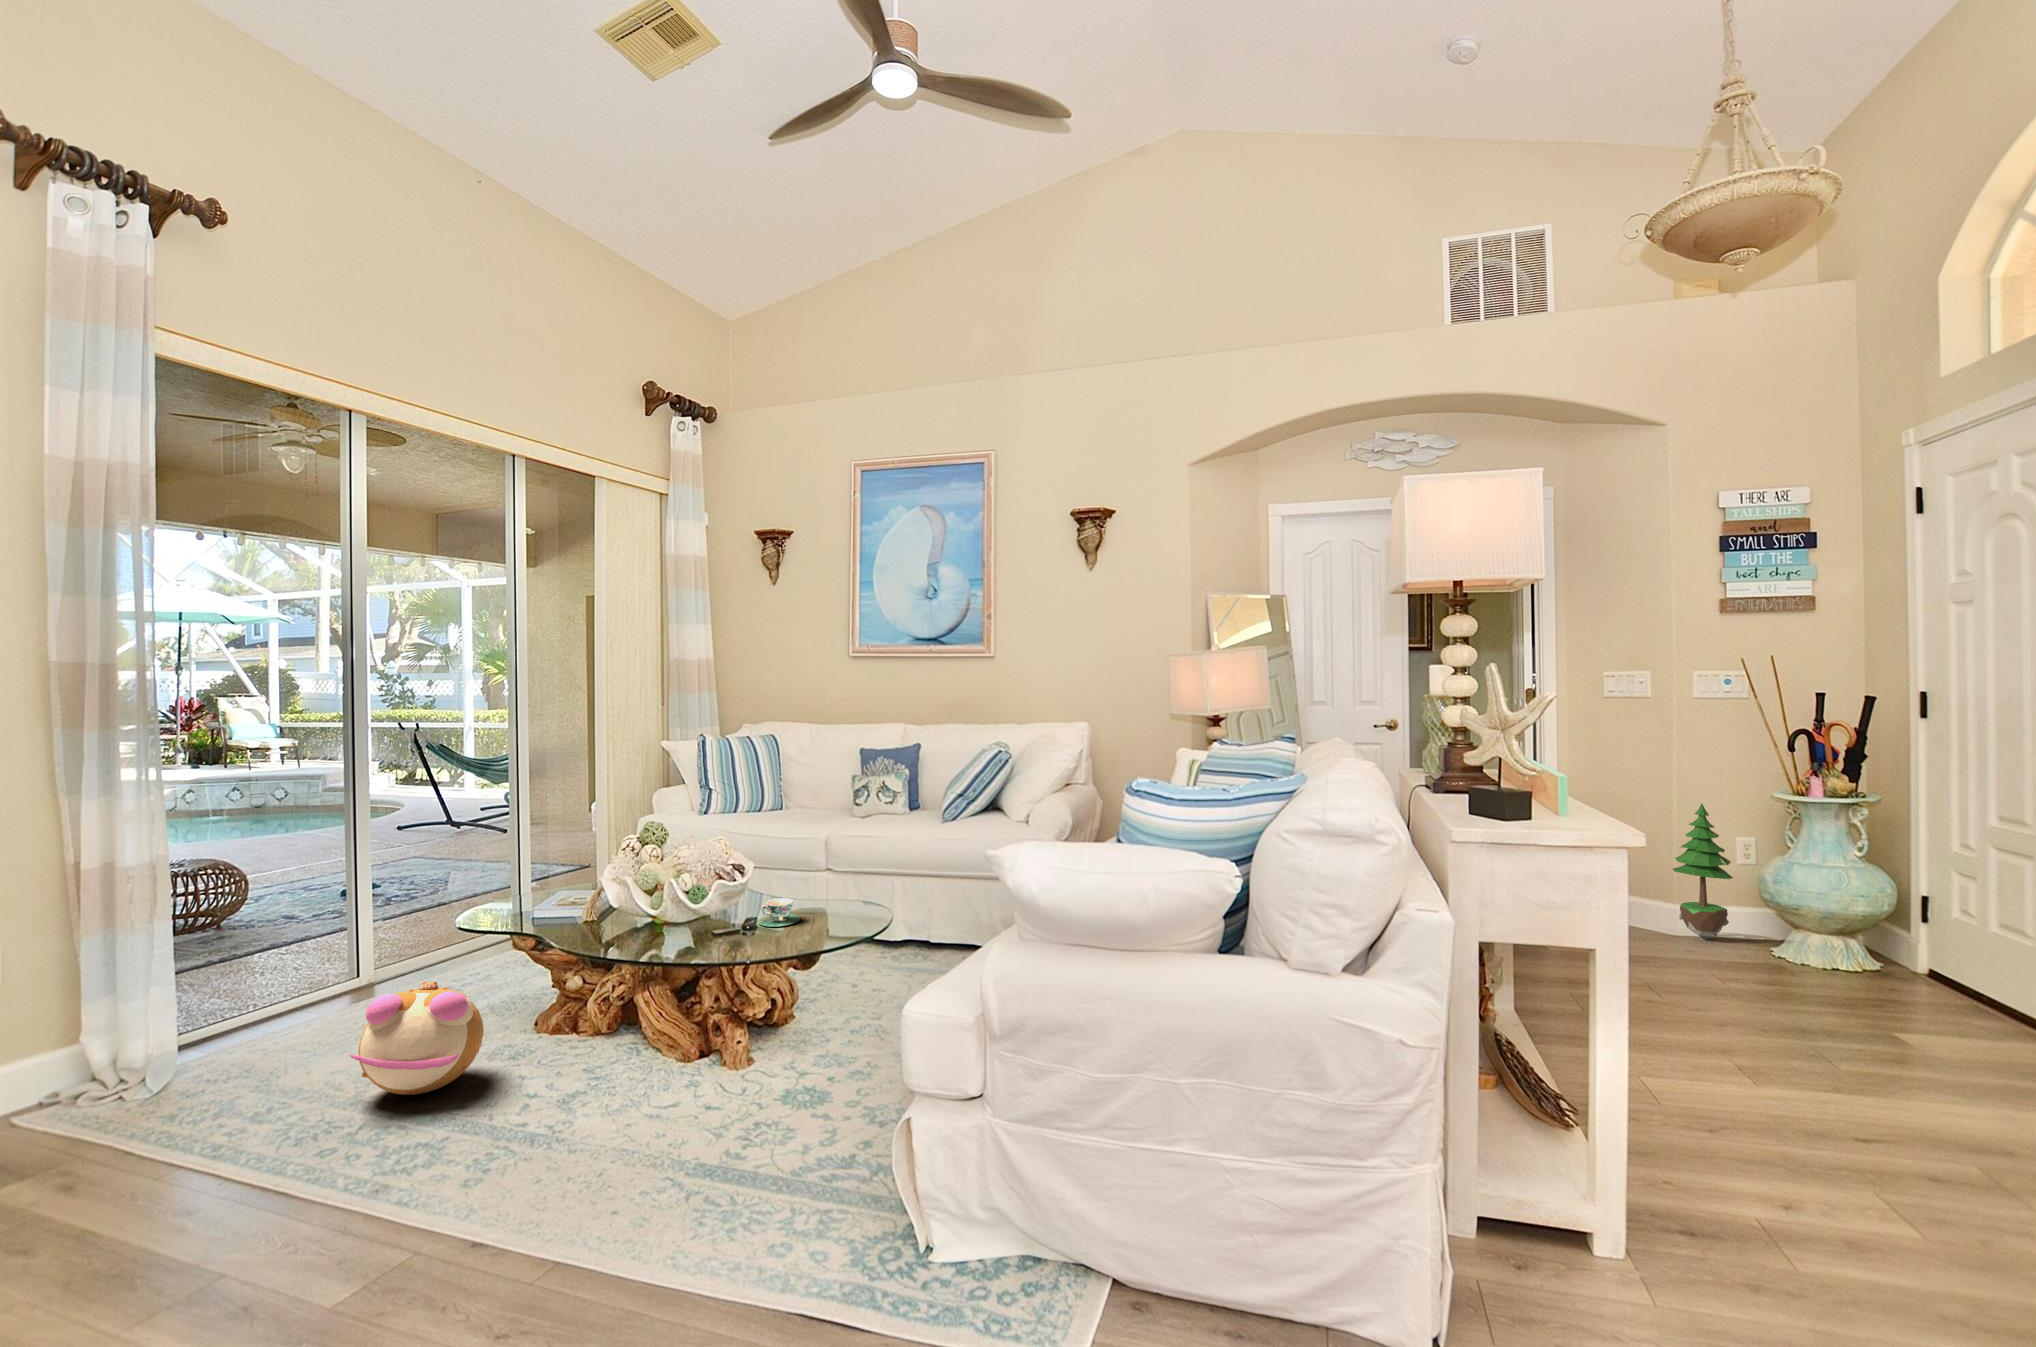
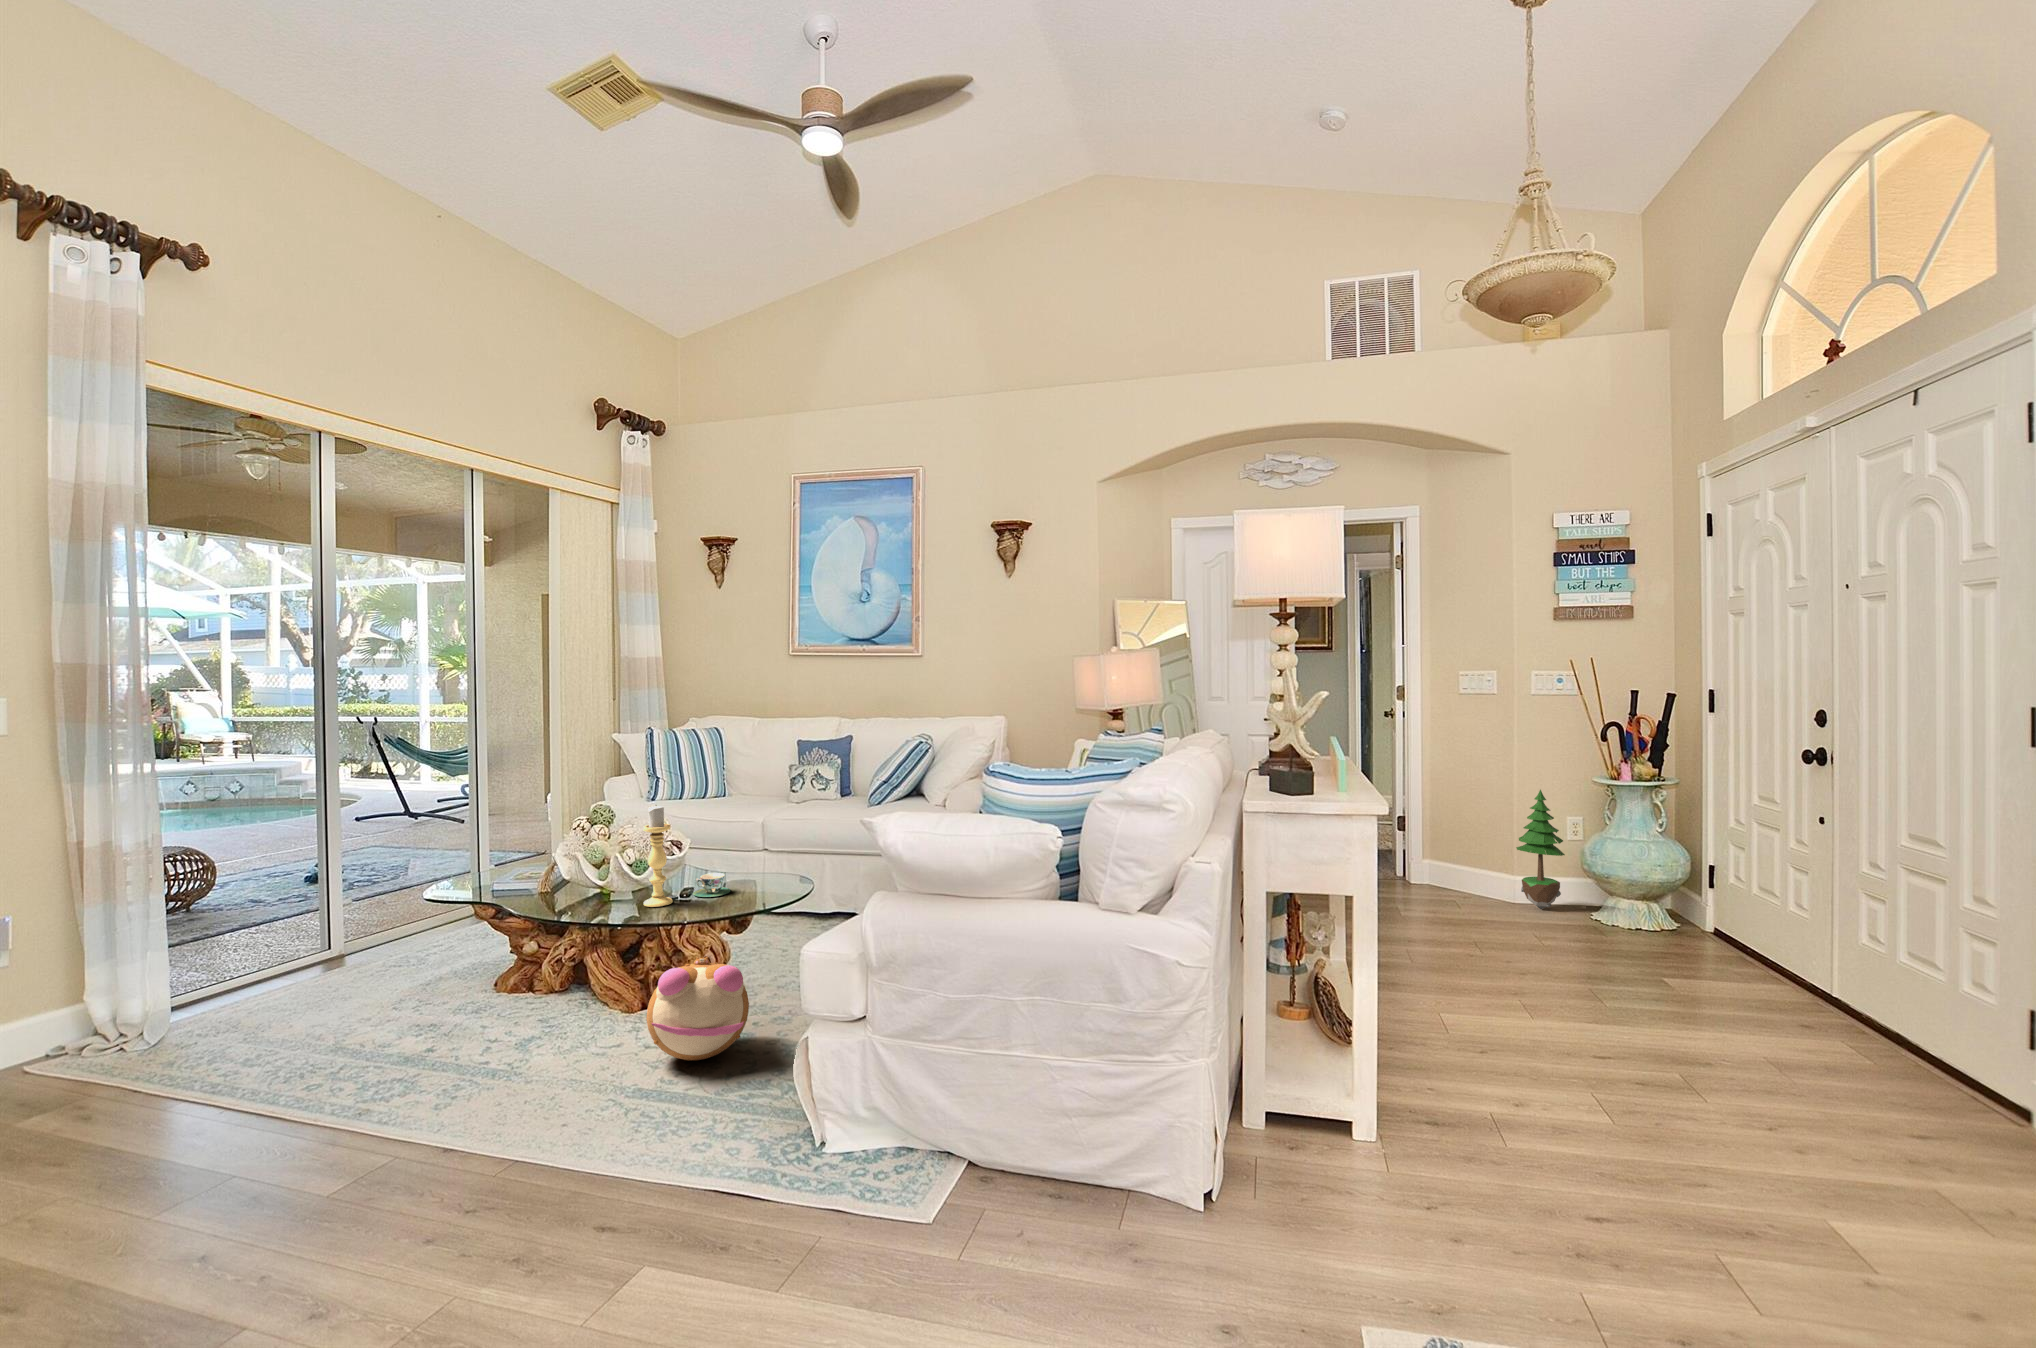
candle holder: none [702,821,735,938] -> present [643,805,672,907]
plush toy: present [350,981,484,1095] -> present [647,957,749,1060]

